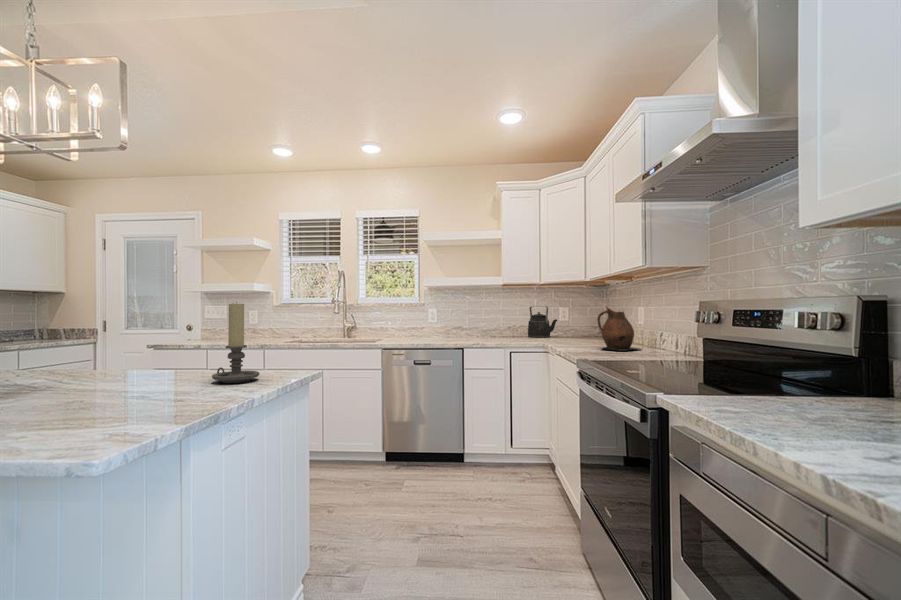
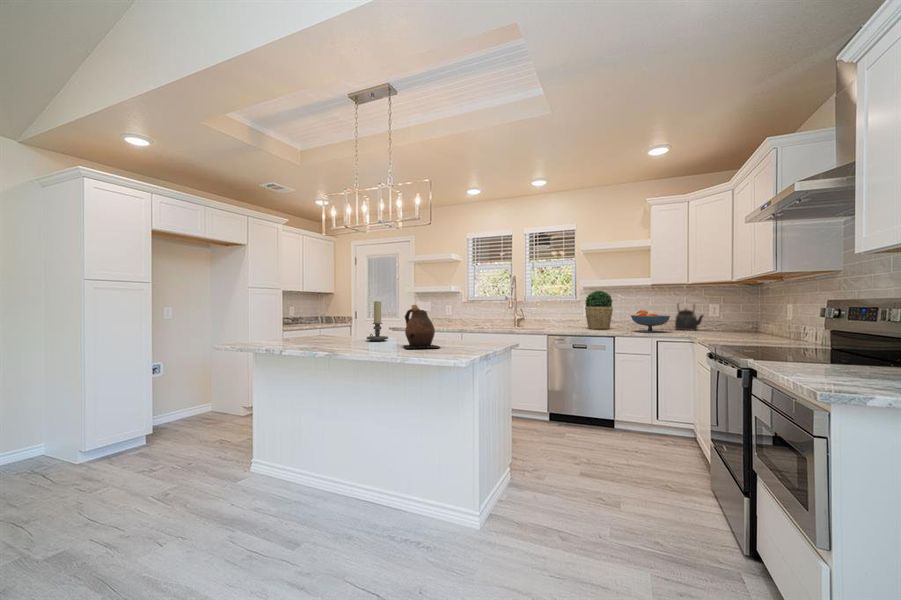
potted plant: none [429,291,462,339] -> present [585,291,613,329]
candle holder: present [212,302,260,383] -> present [367,301,388,341]
ceramic pitcher: present [597,307,639,351] -> present [404,305,440,348]
fruit bowl: none [482,315,525,342] -> present [631,310,670,333]

